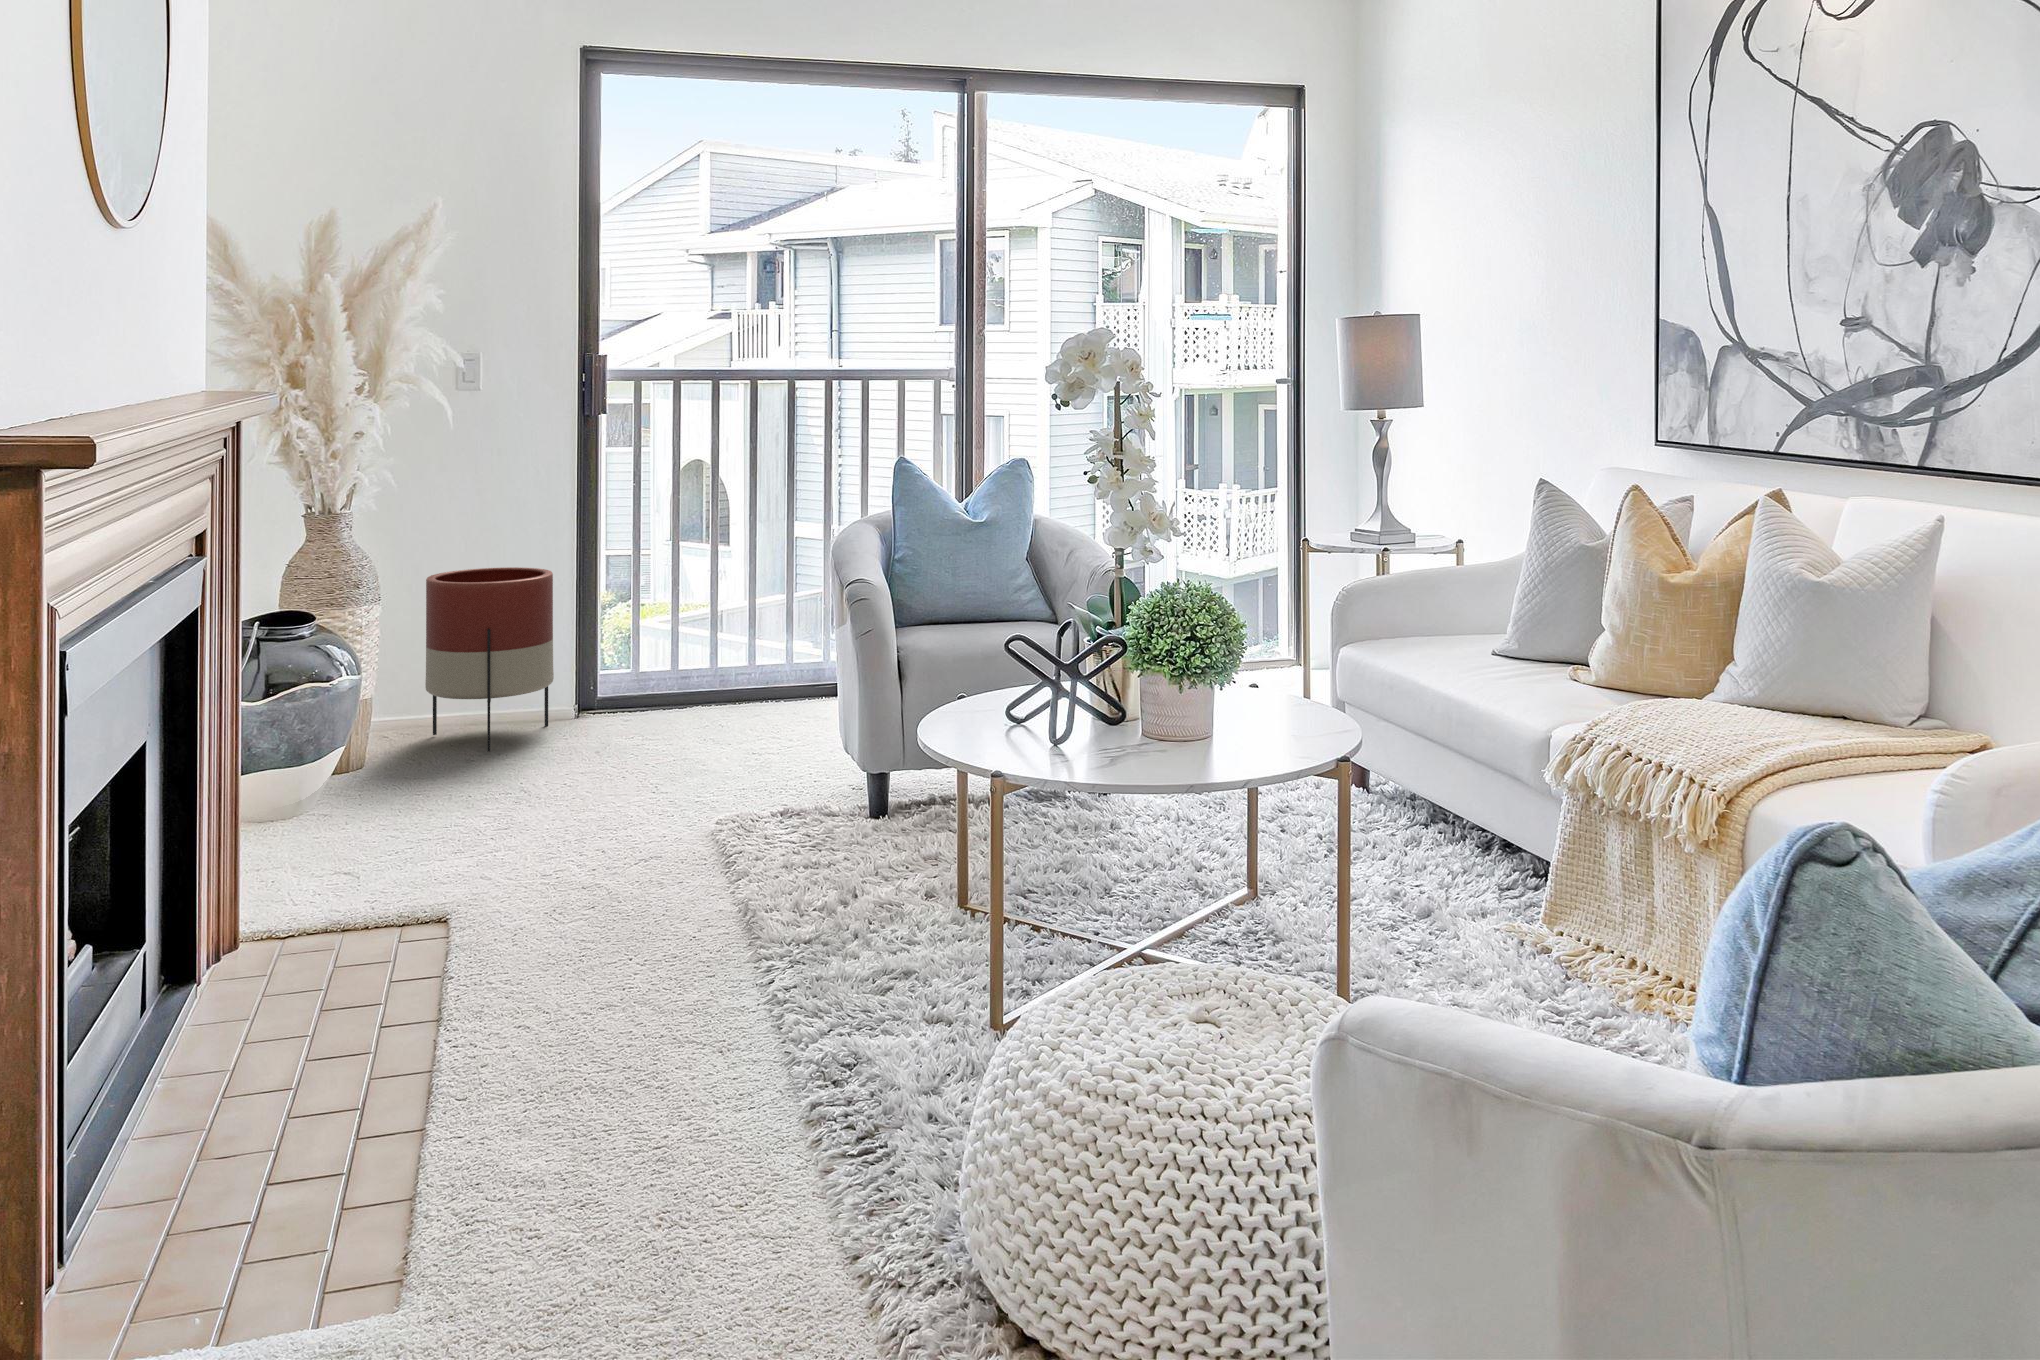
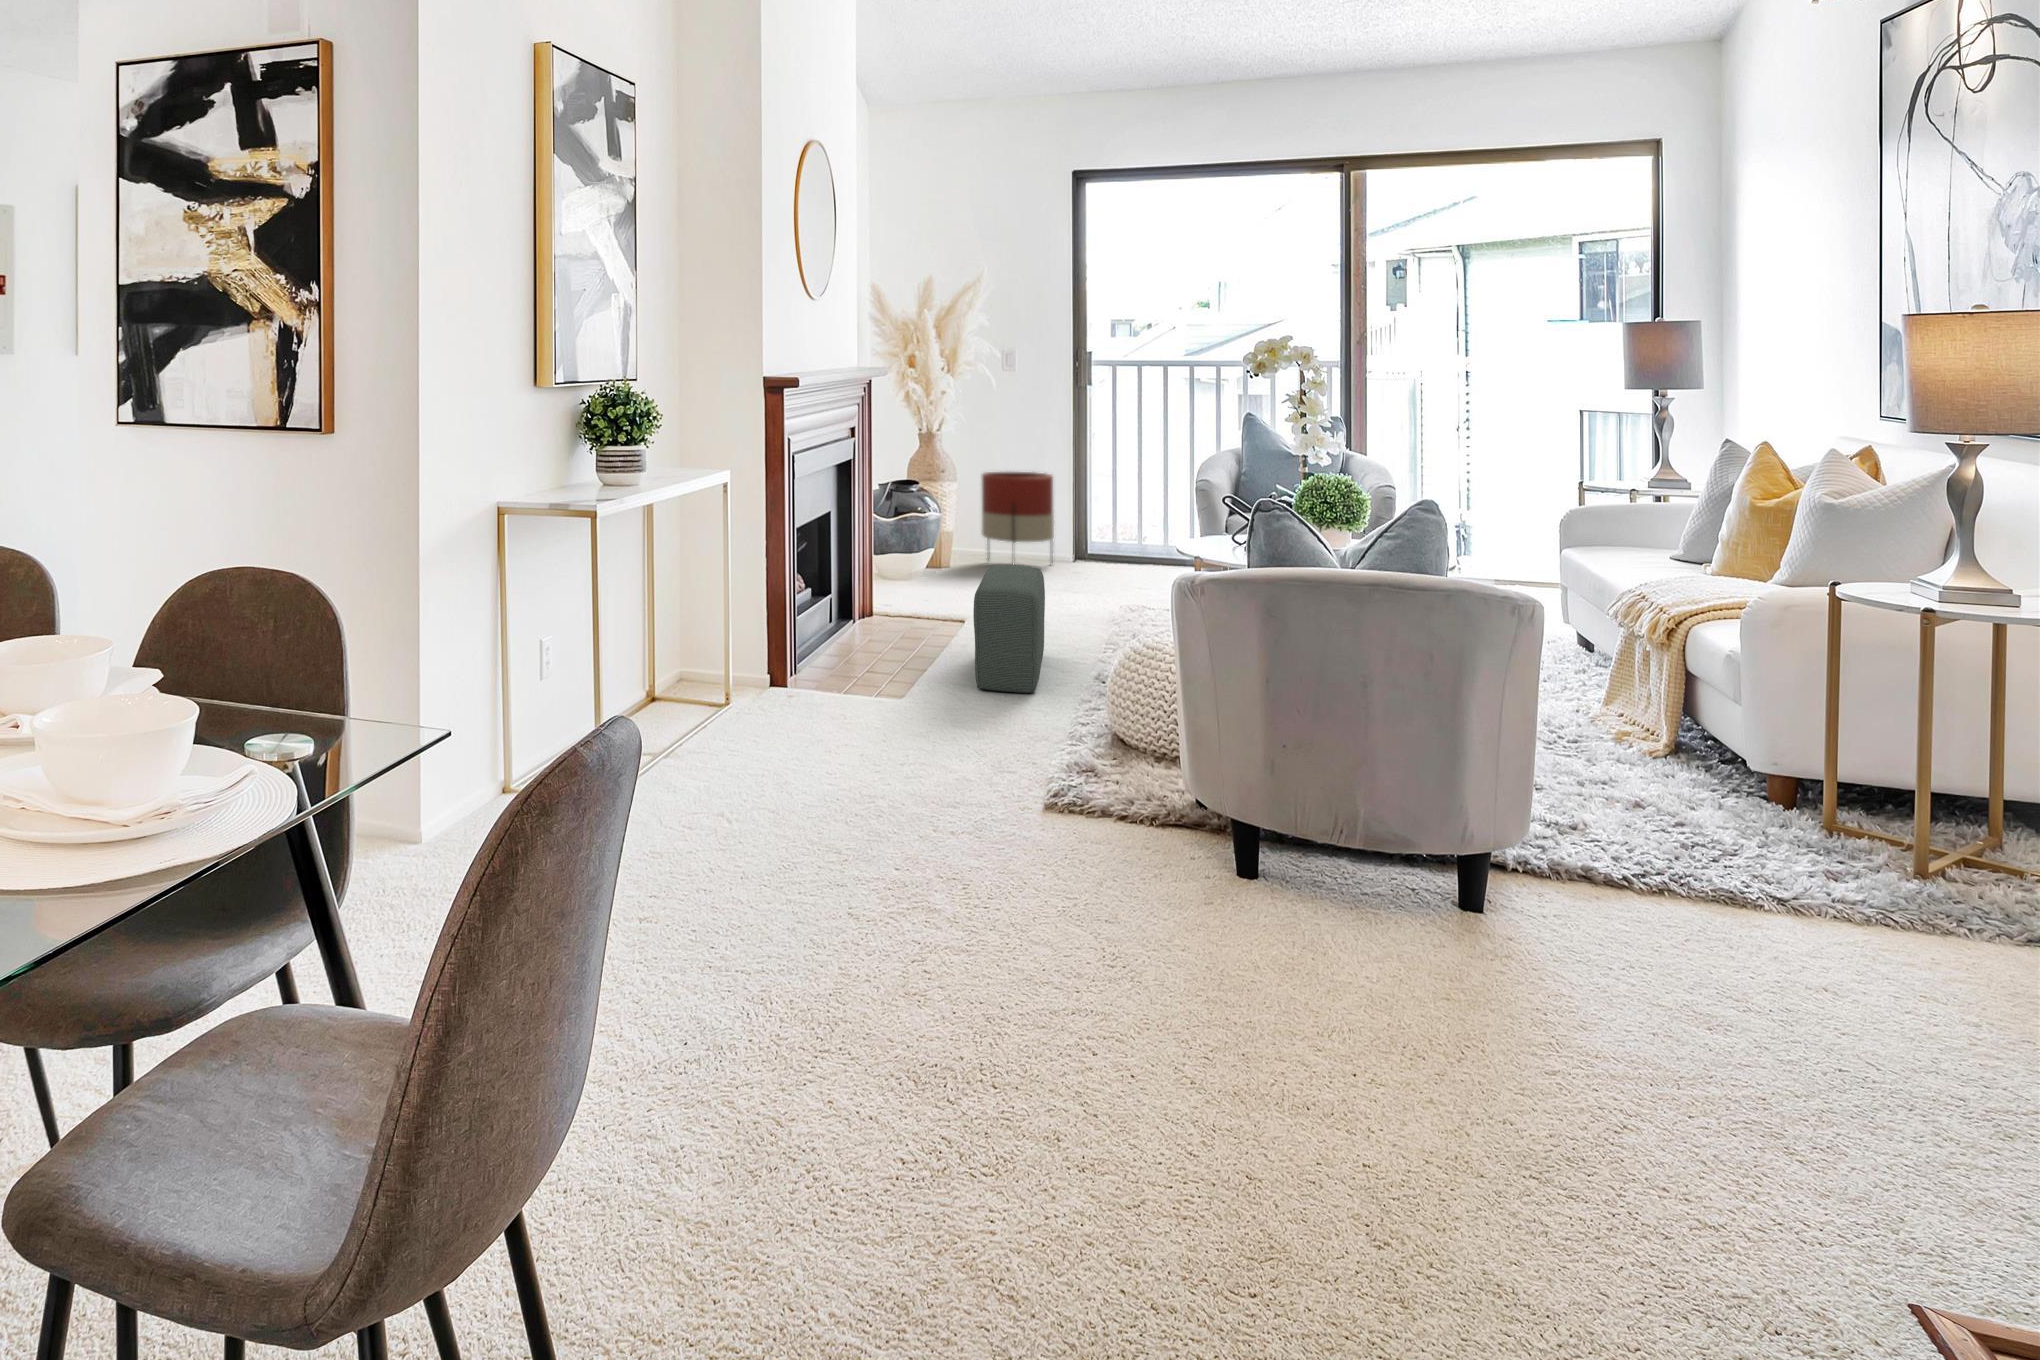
pouf: none [546,818,725,1192] -> present [974,565,1045,693]

